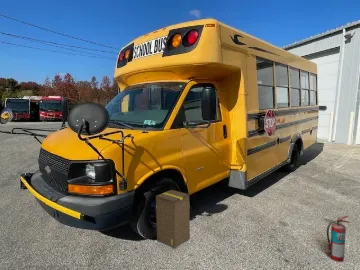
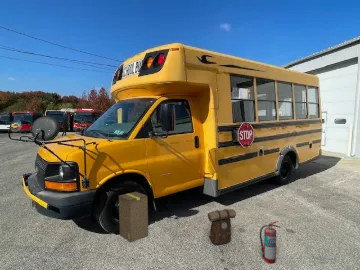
backpack: none [258,204,290,244] -> present [208,209,236,245]

